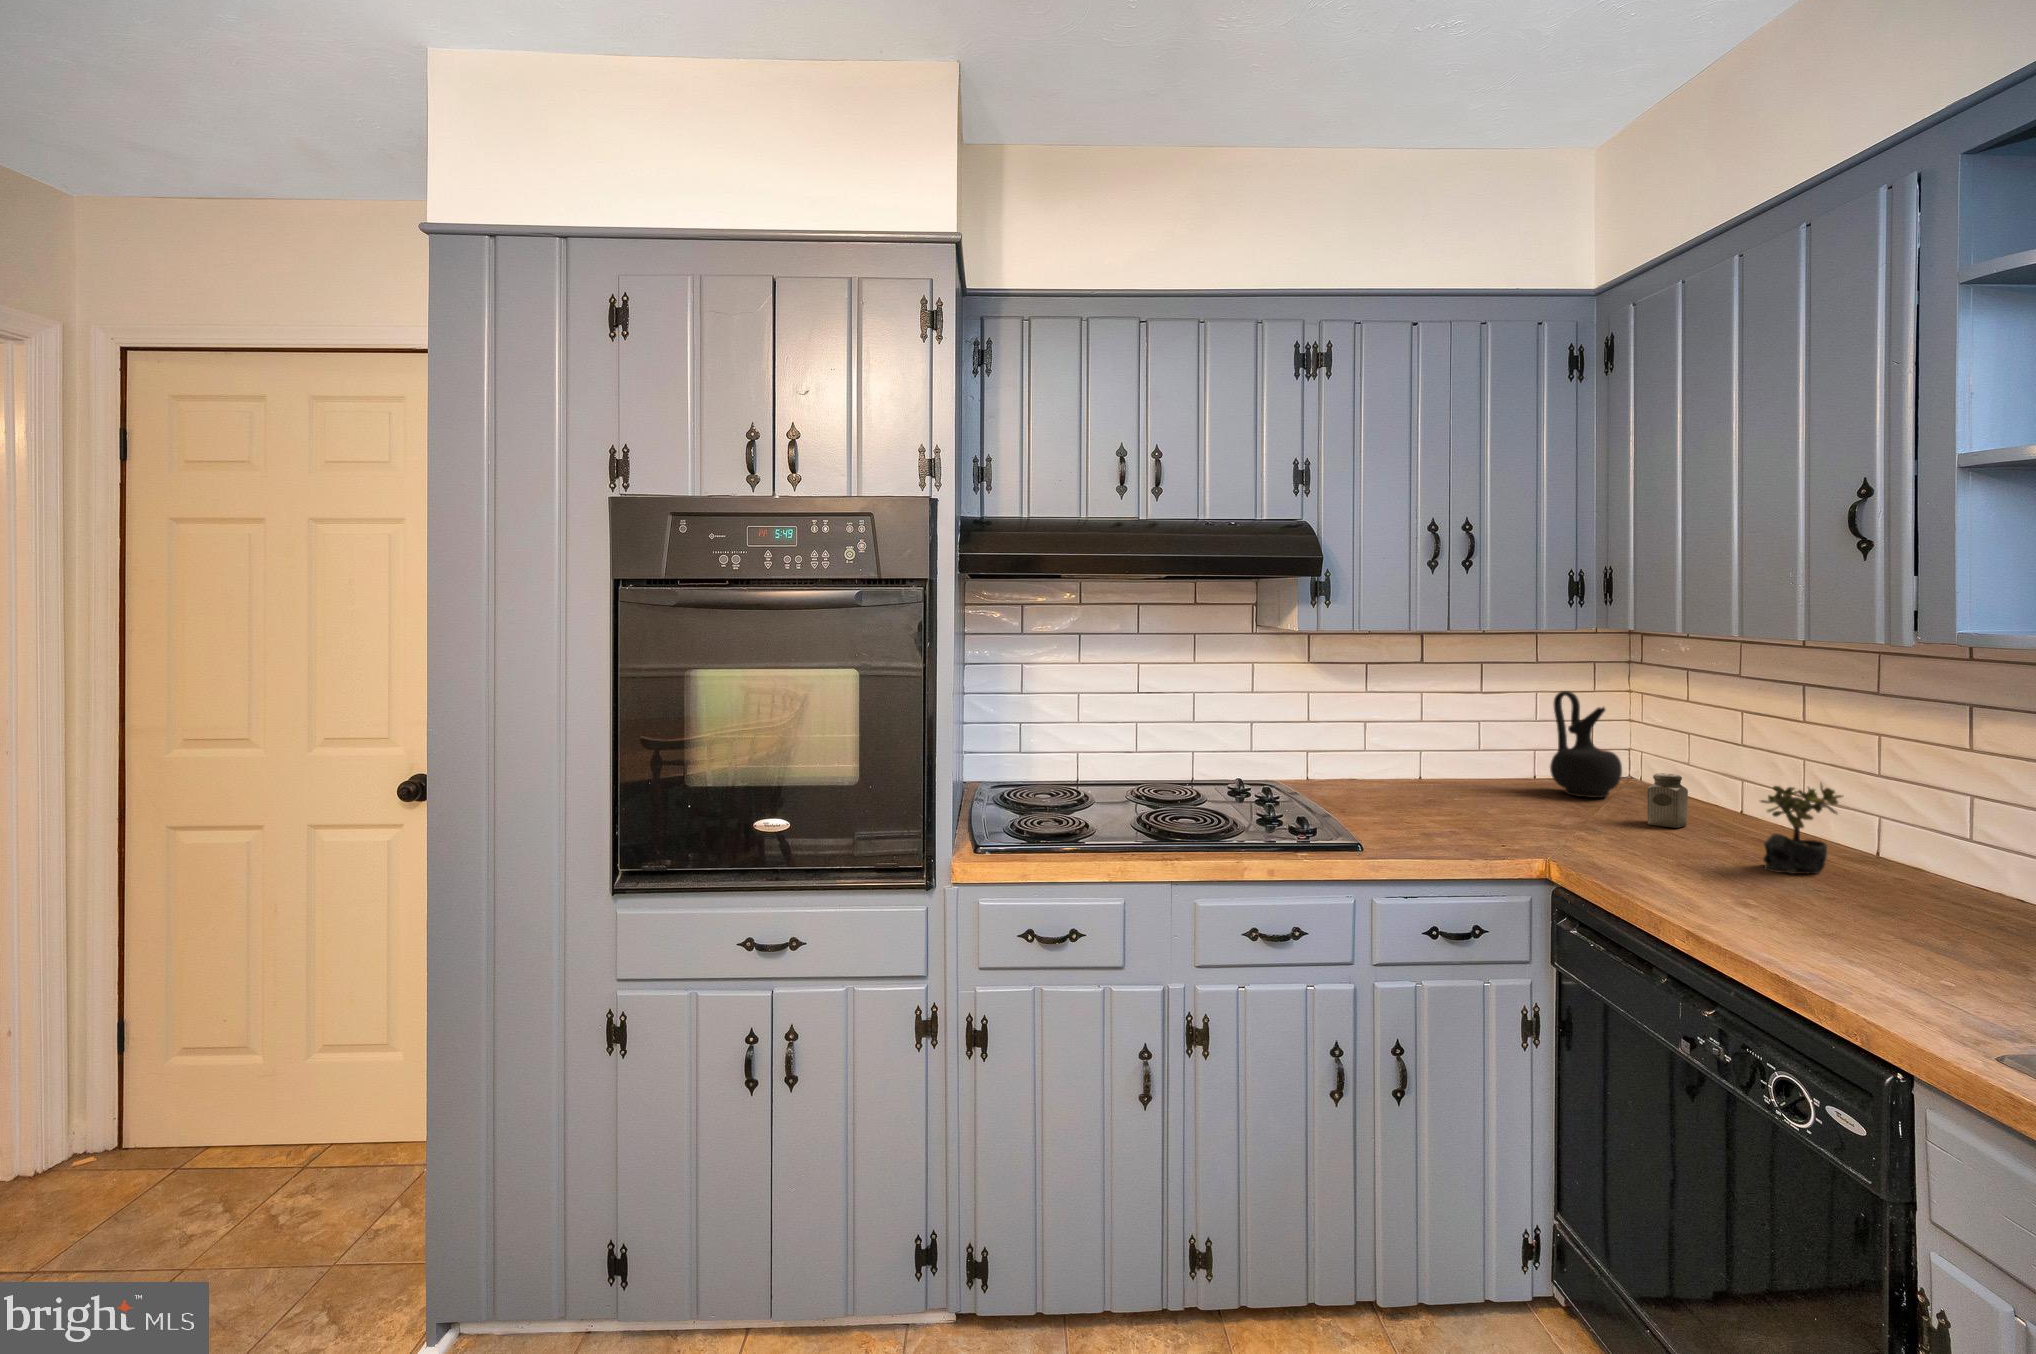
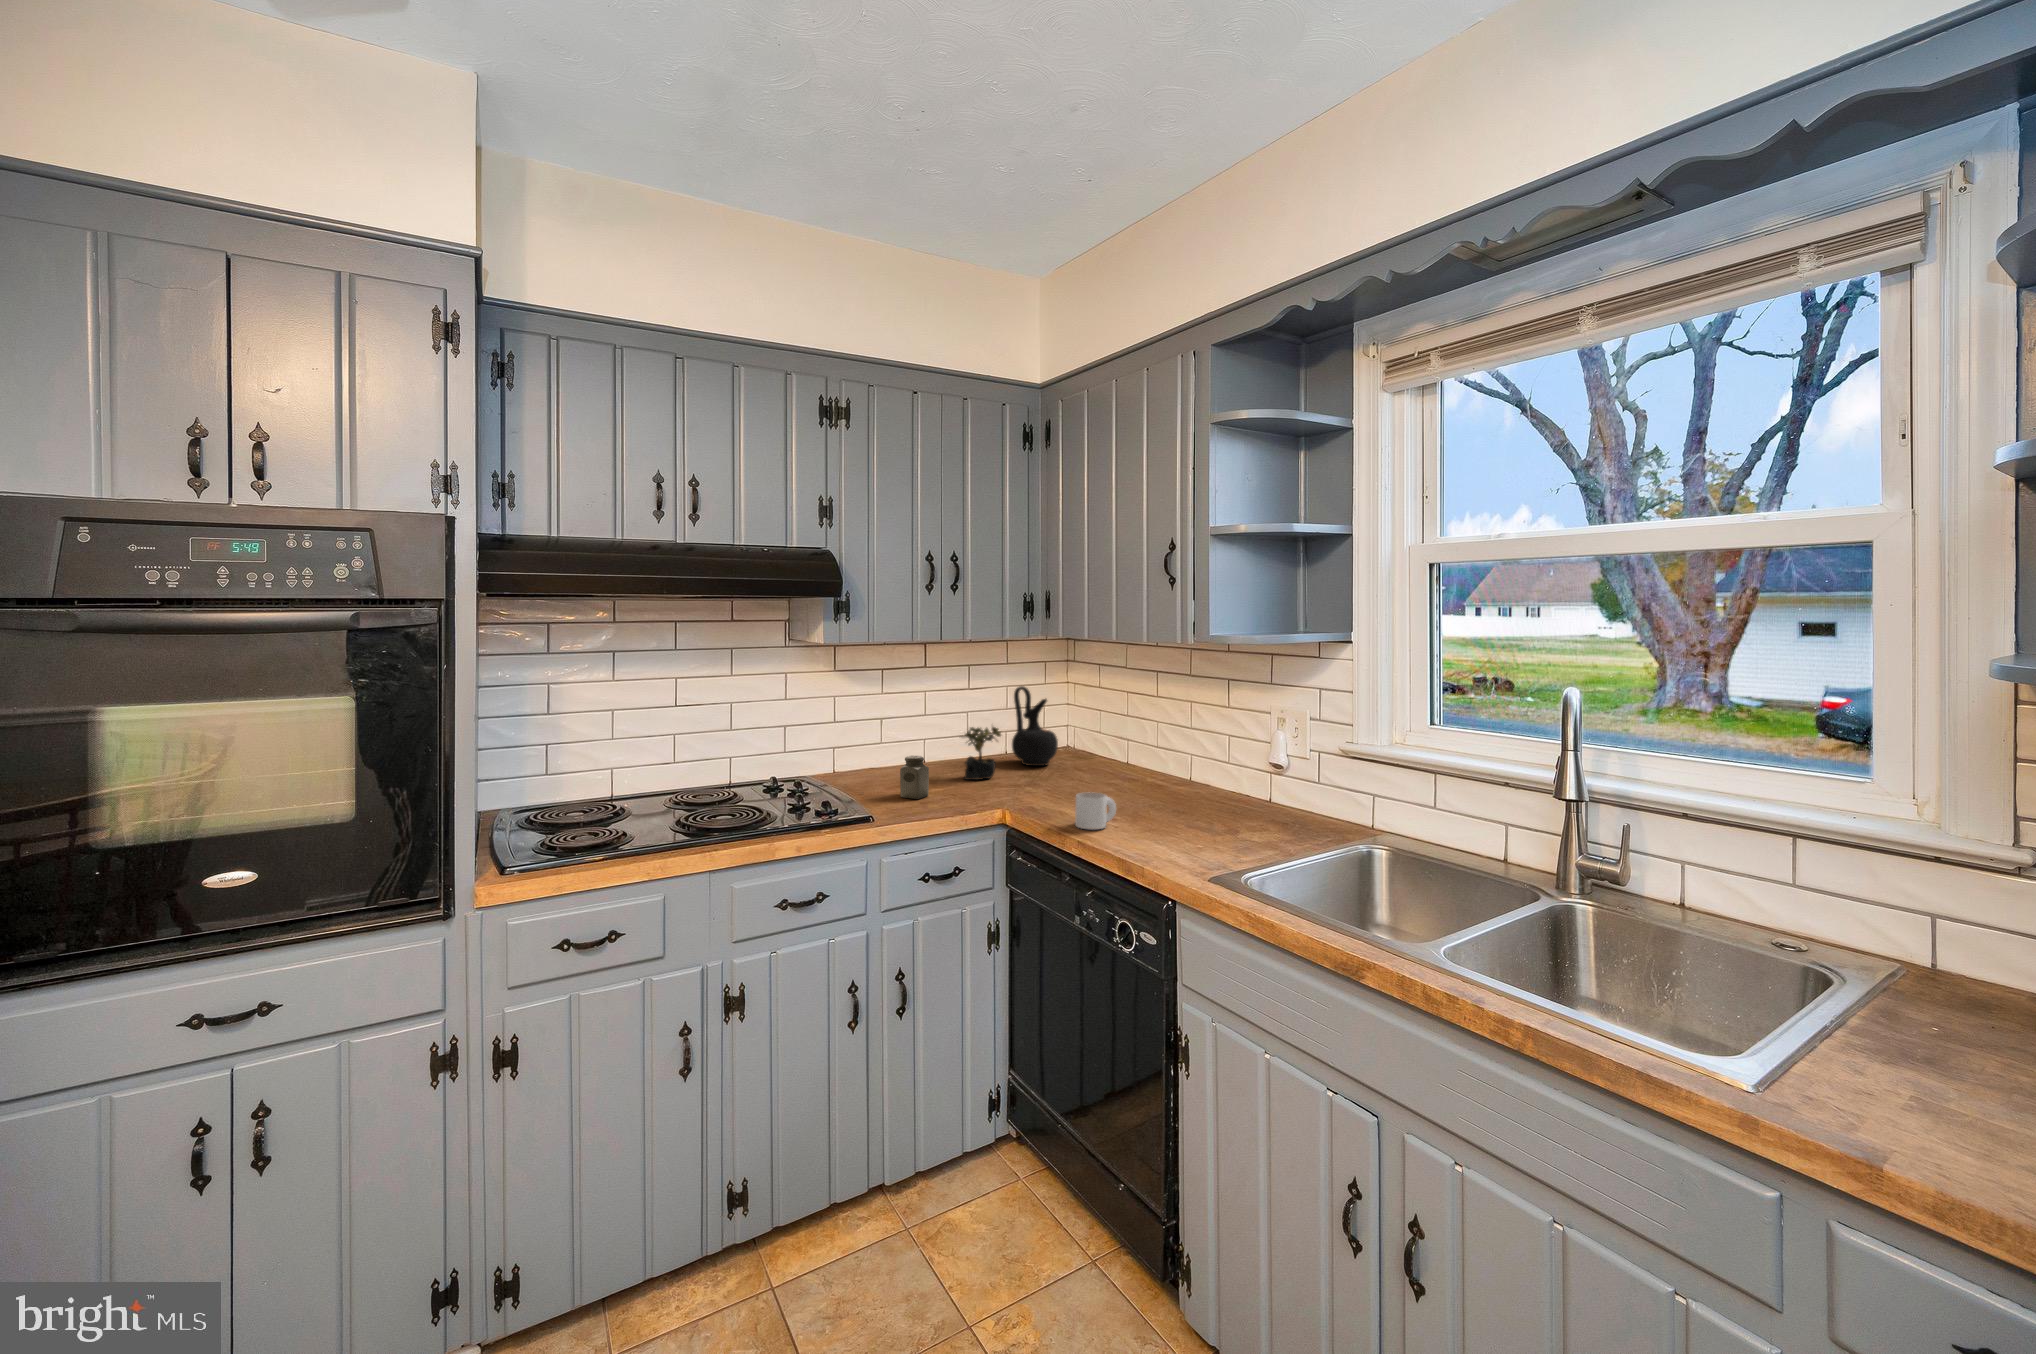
salt shaker: present [1647,773,1688,828] -> present [900,756,929,799]
succulent plant: present [1761,784,1842,874] -> present [962,727,1001,780]
mug: none [1657,828,1727,881] -> present [1075,793,1116,830]

